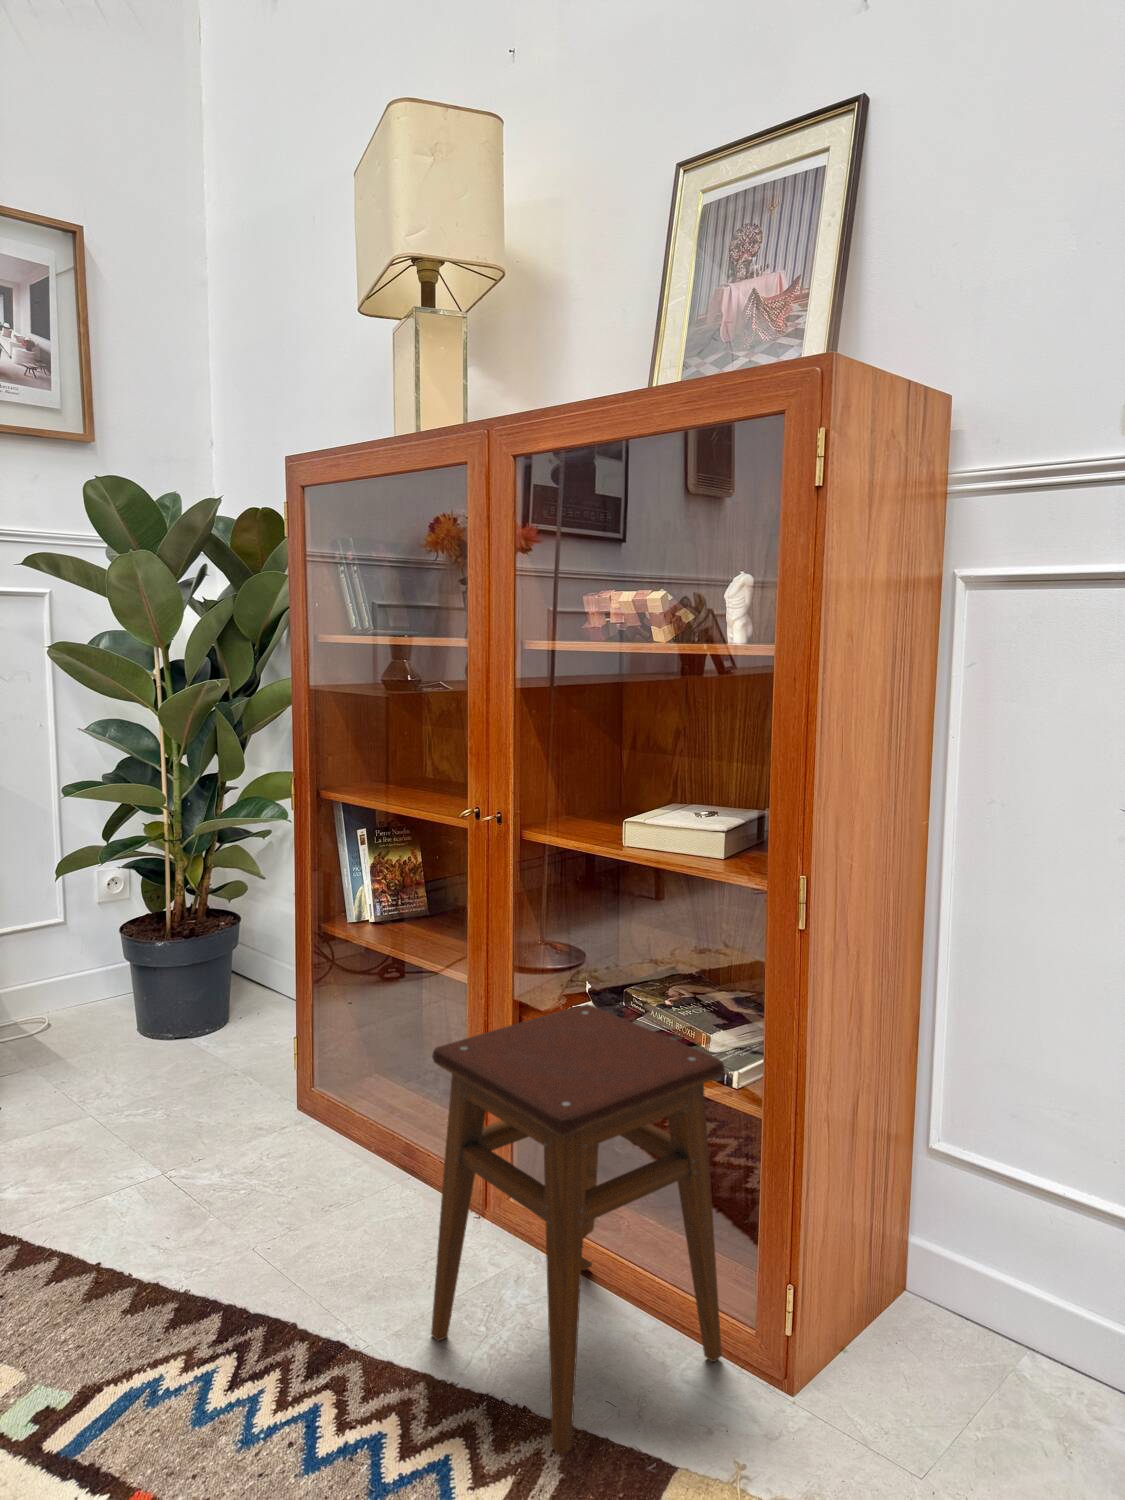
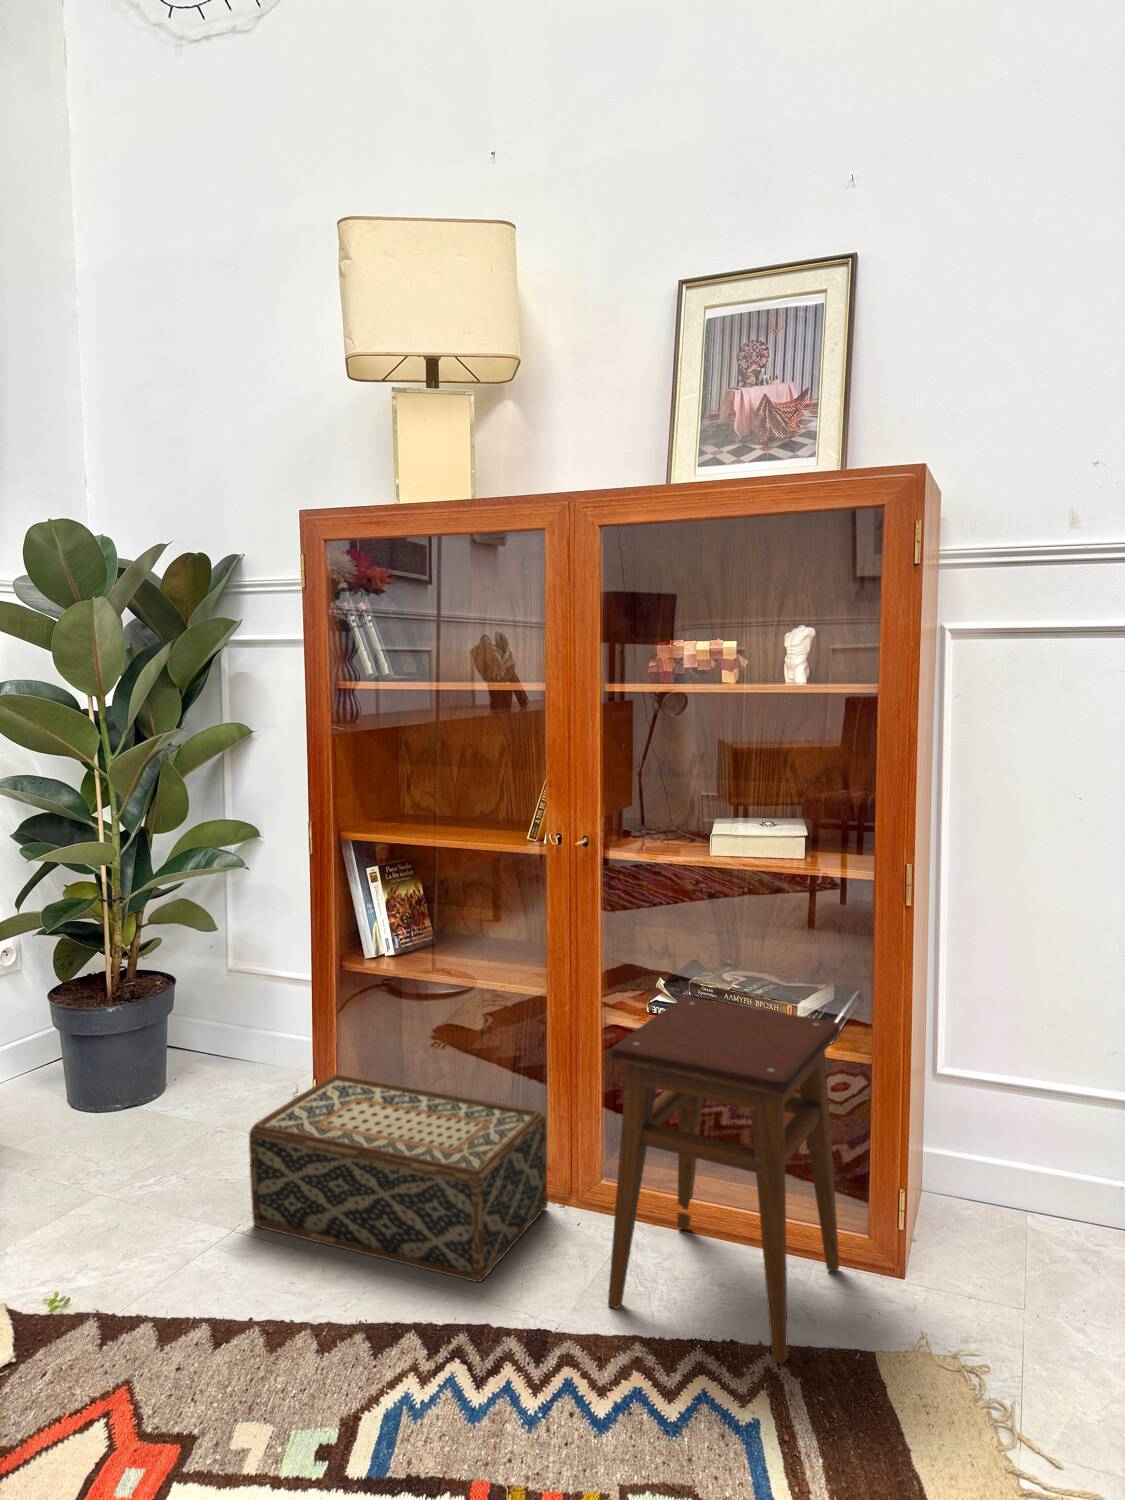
woven basket: none [180,1034,462,1277] -> present [249,1075,548,1282]

